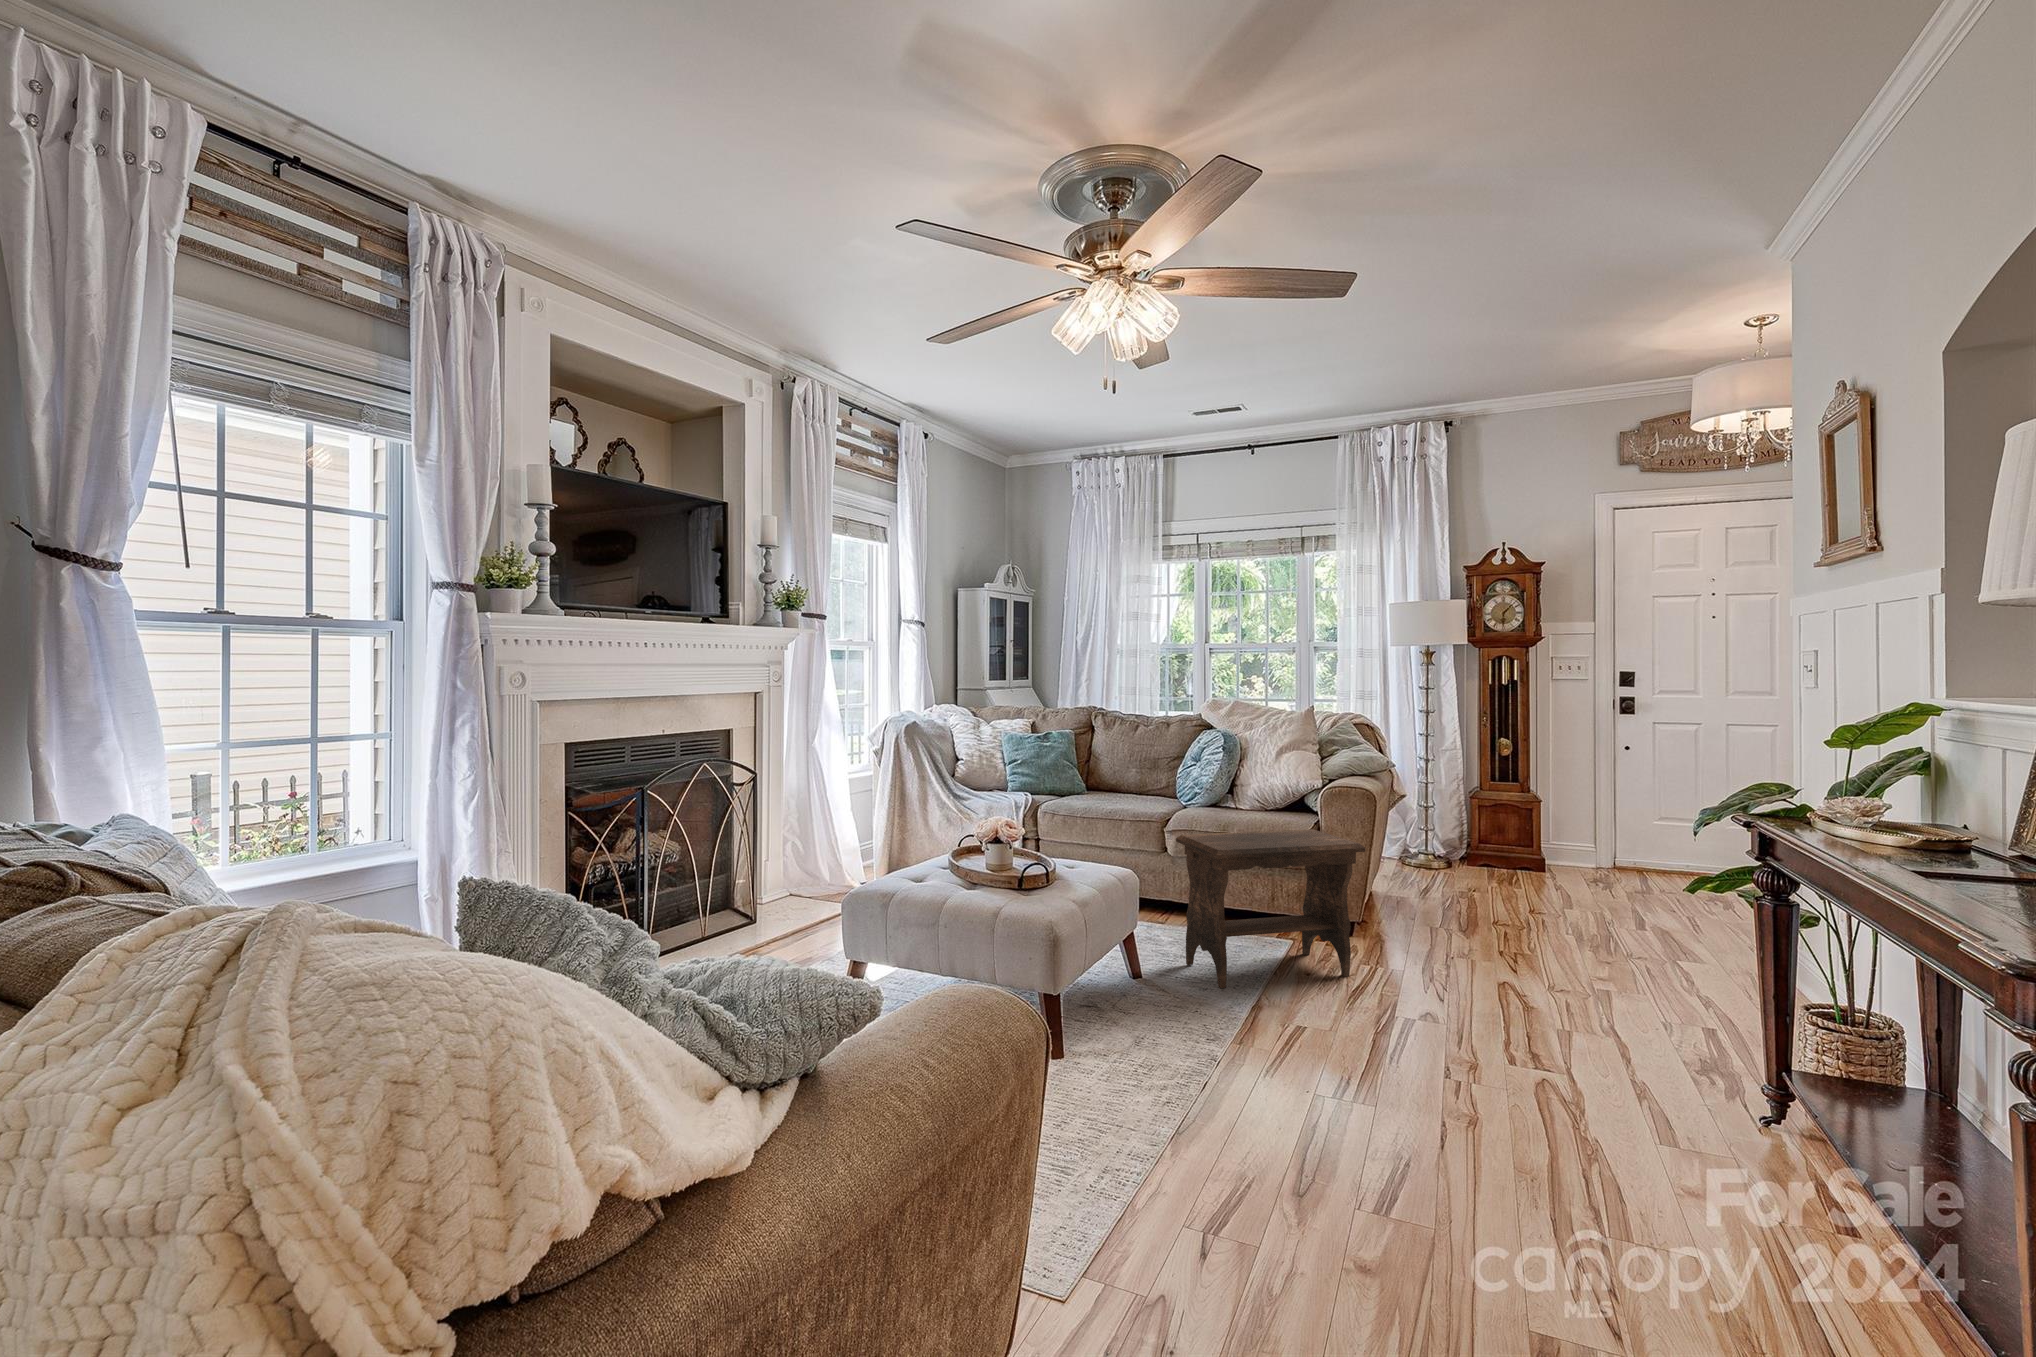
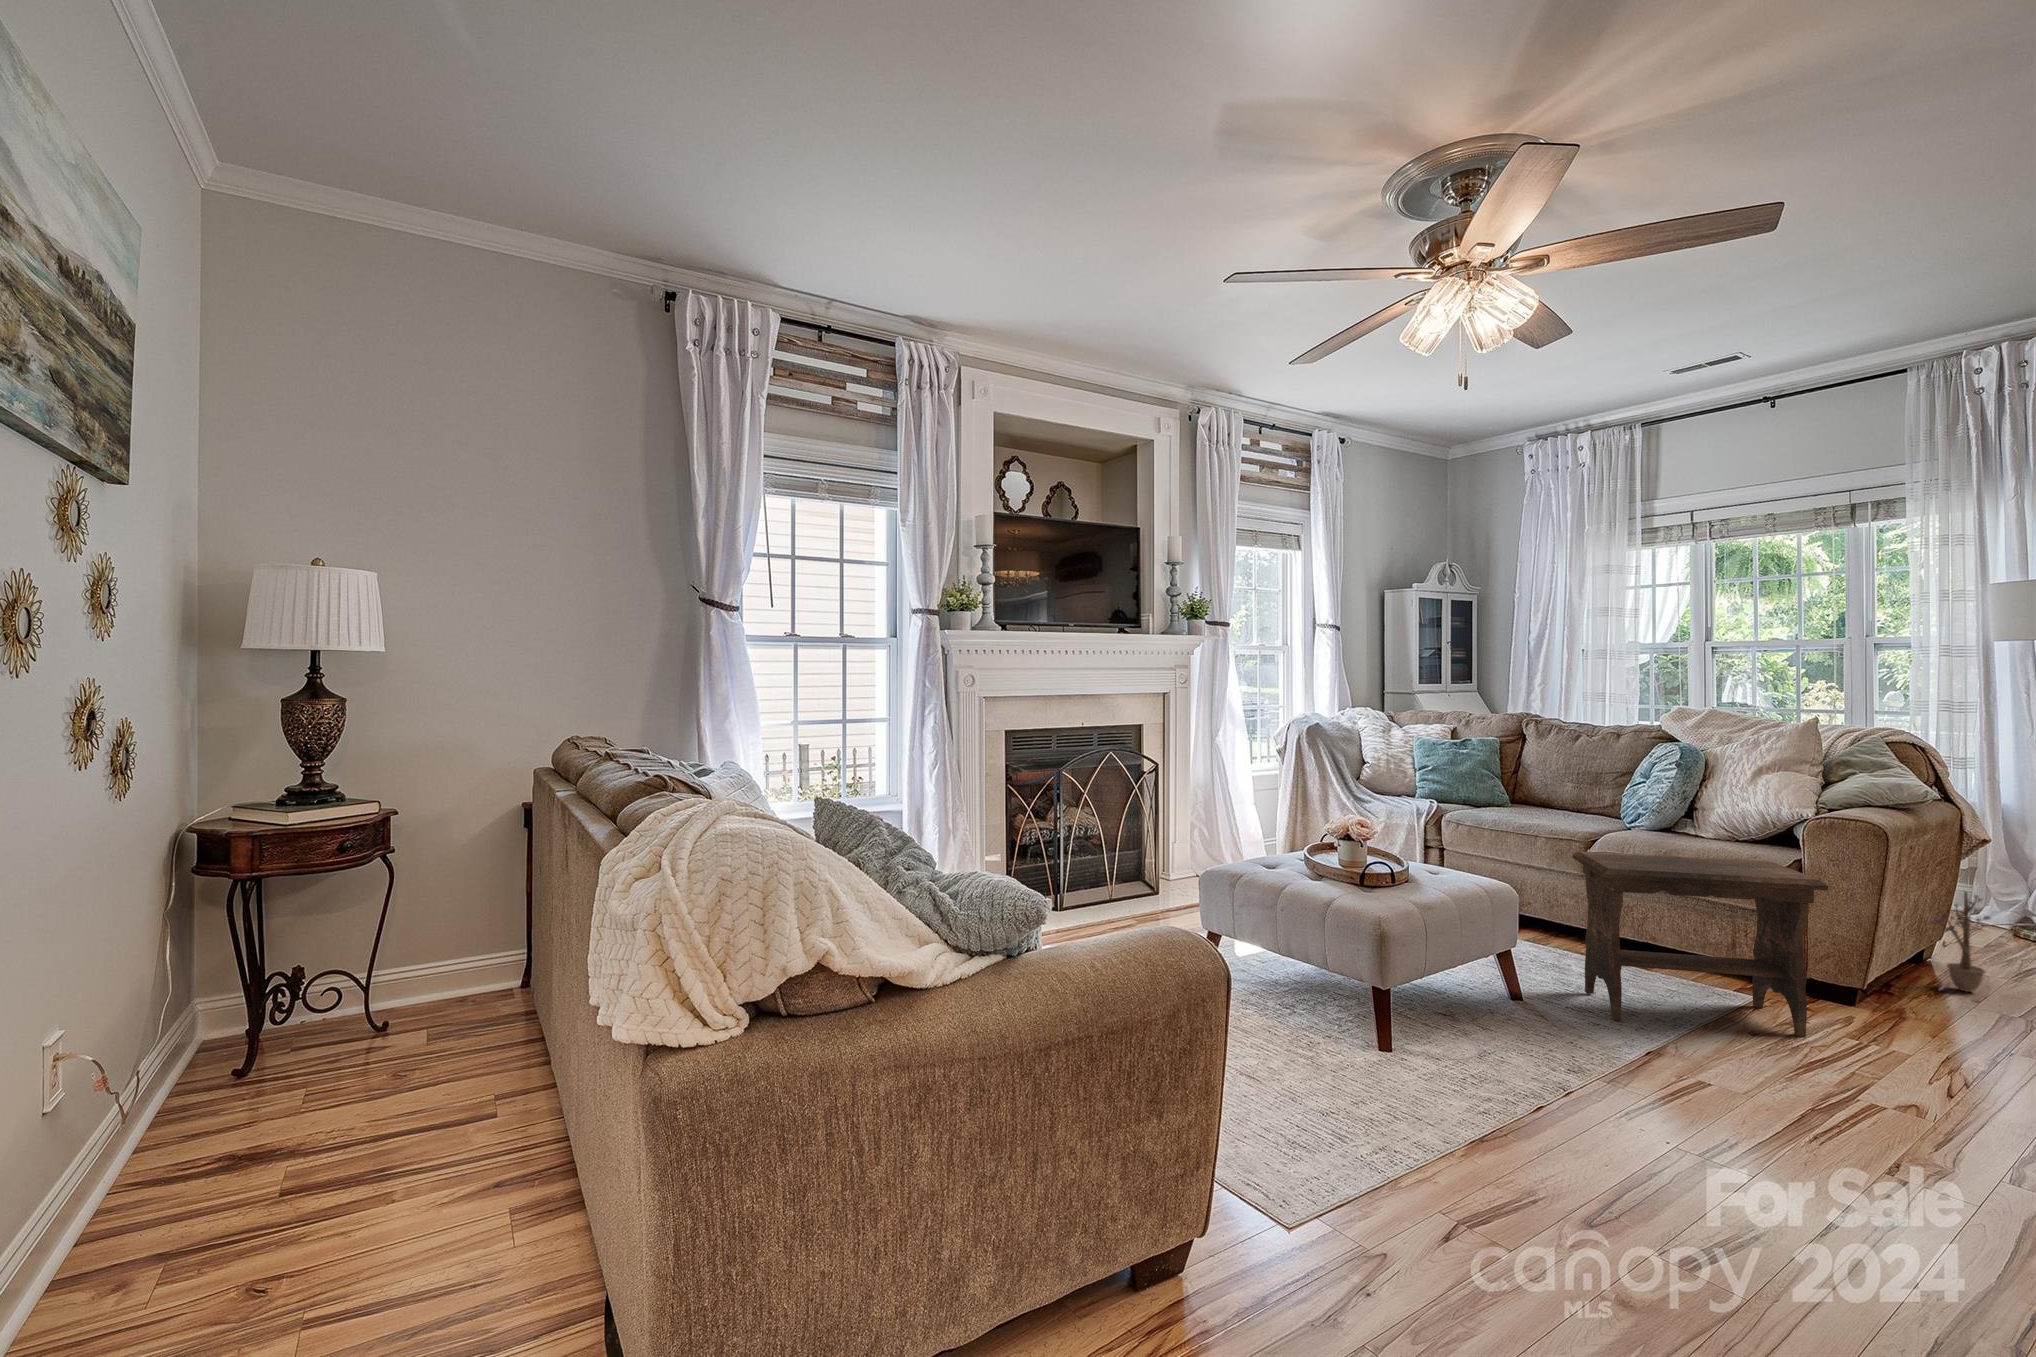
decorative plant: none [1392,839,1424,919] -> present [1931,892,1990,992]

